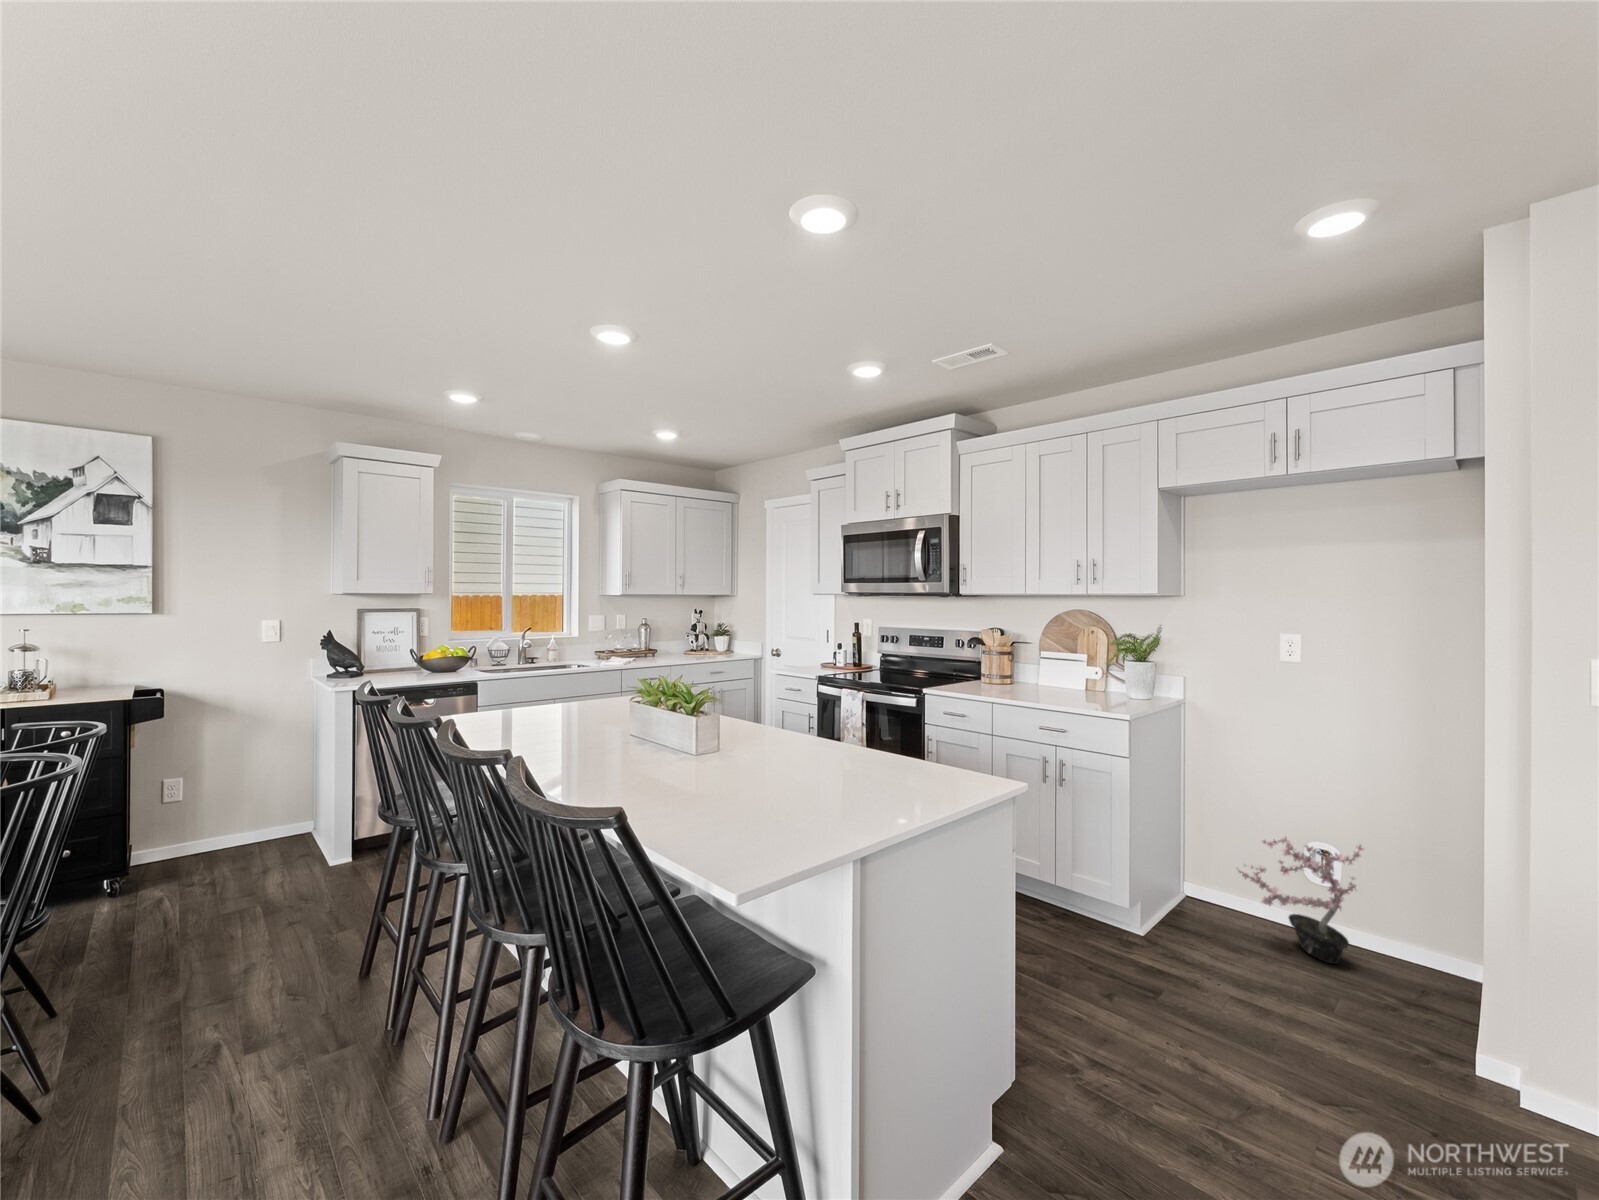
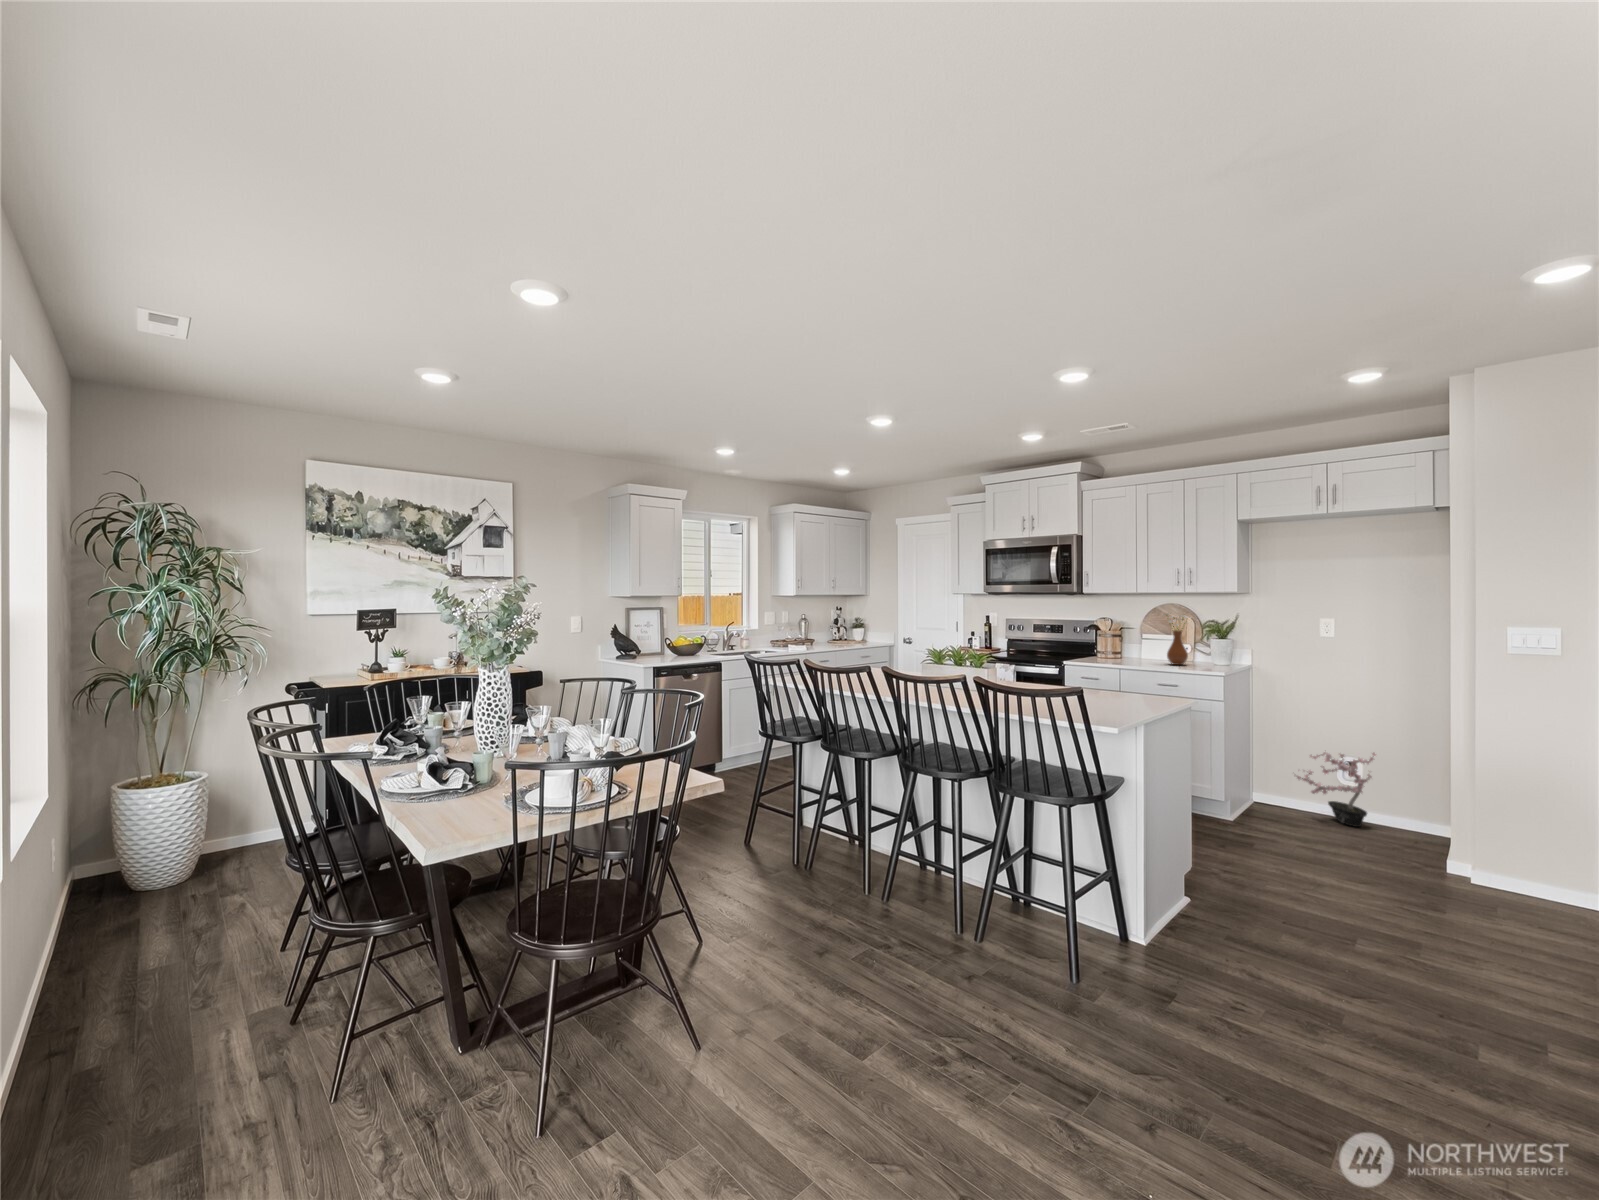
vase: none [1053,623,1093,699] -> present [1163,613,1191,665]

